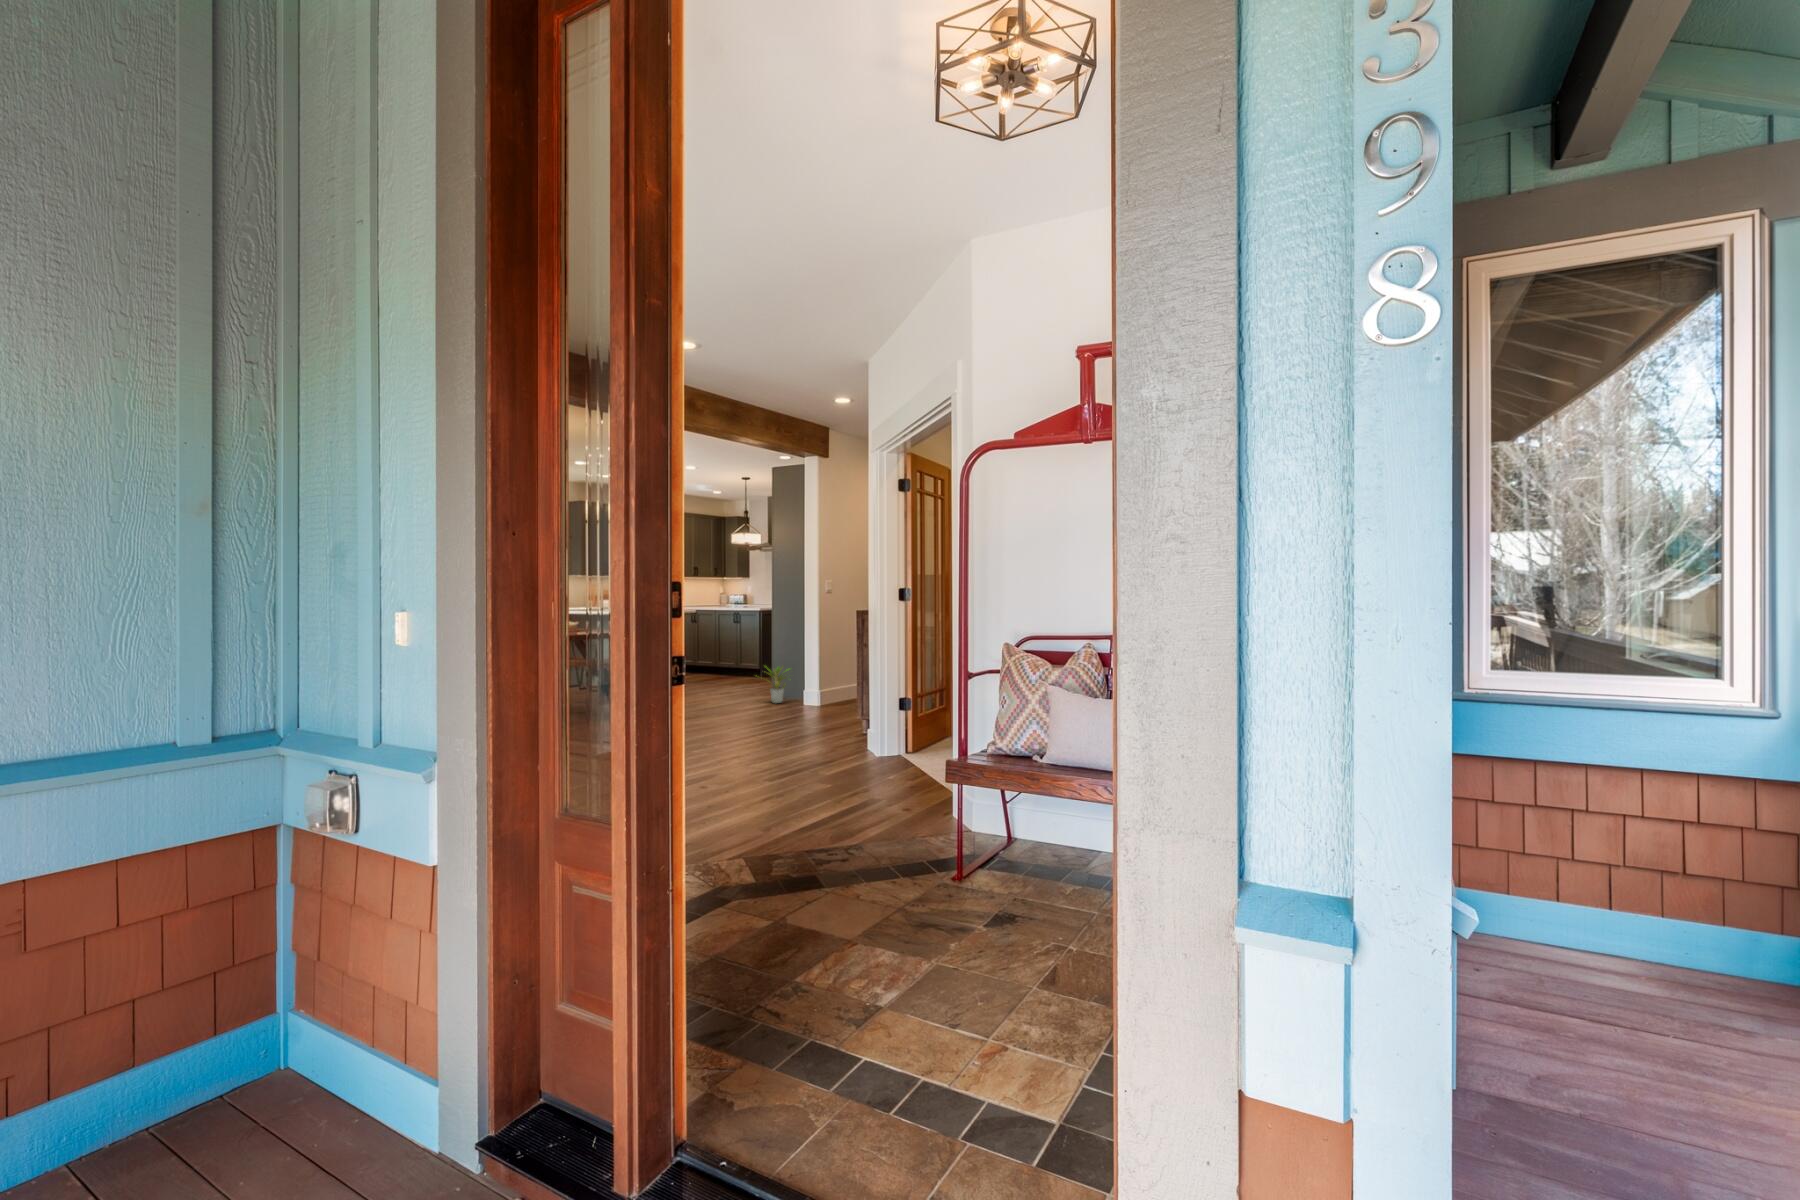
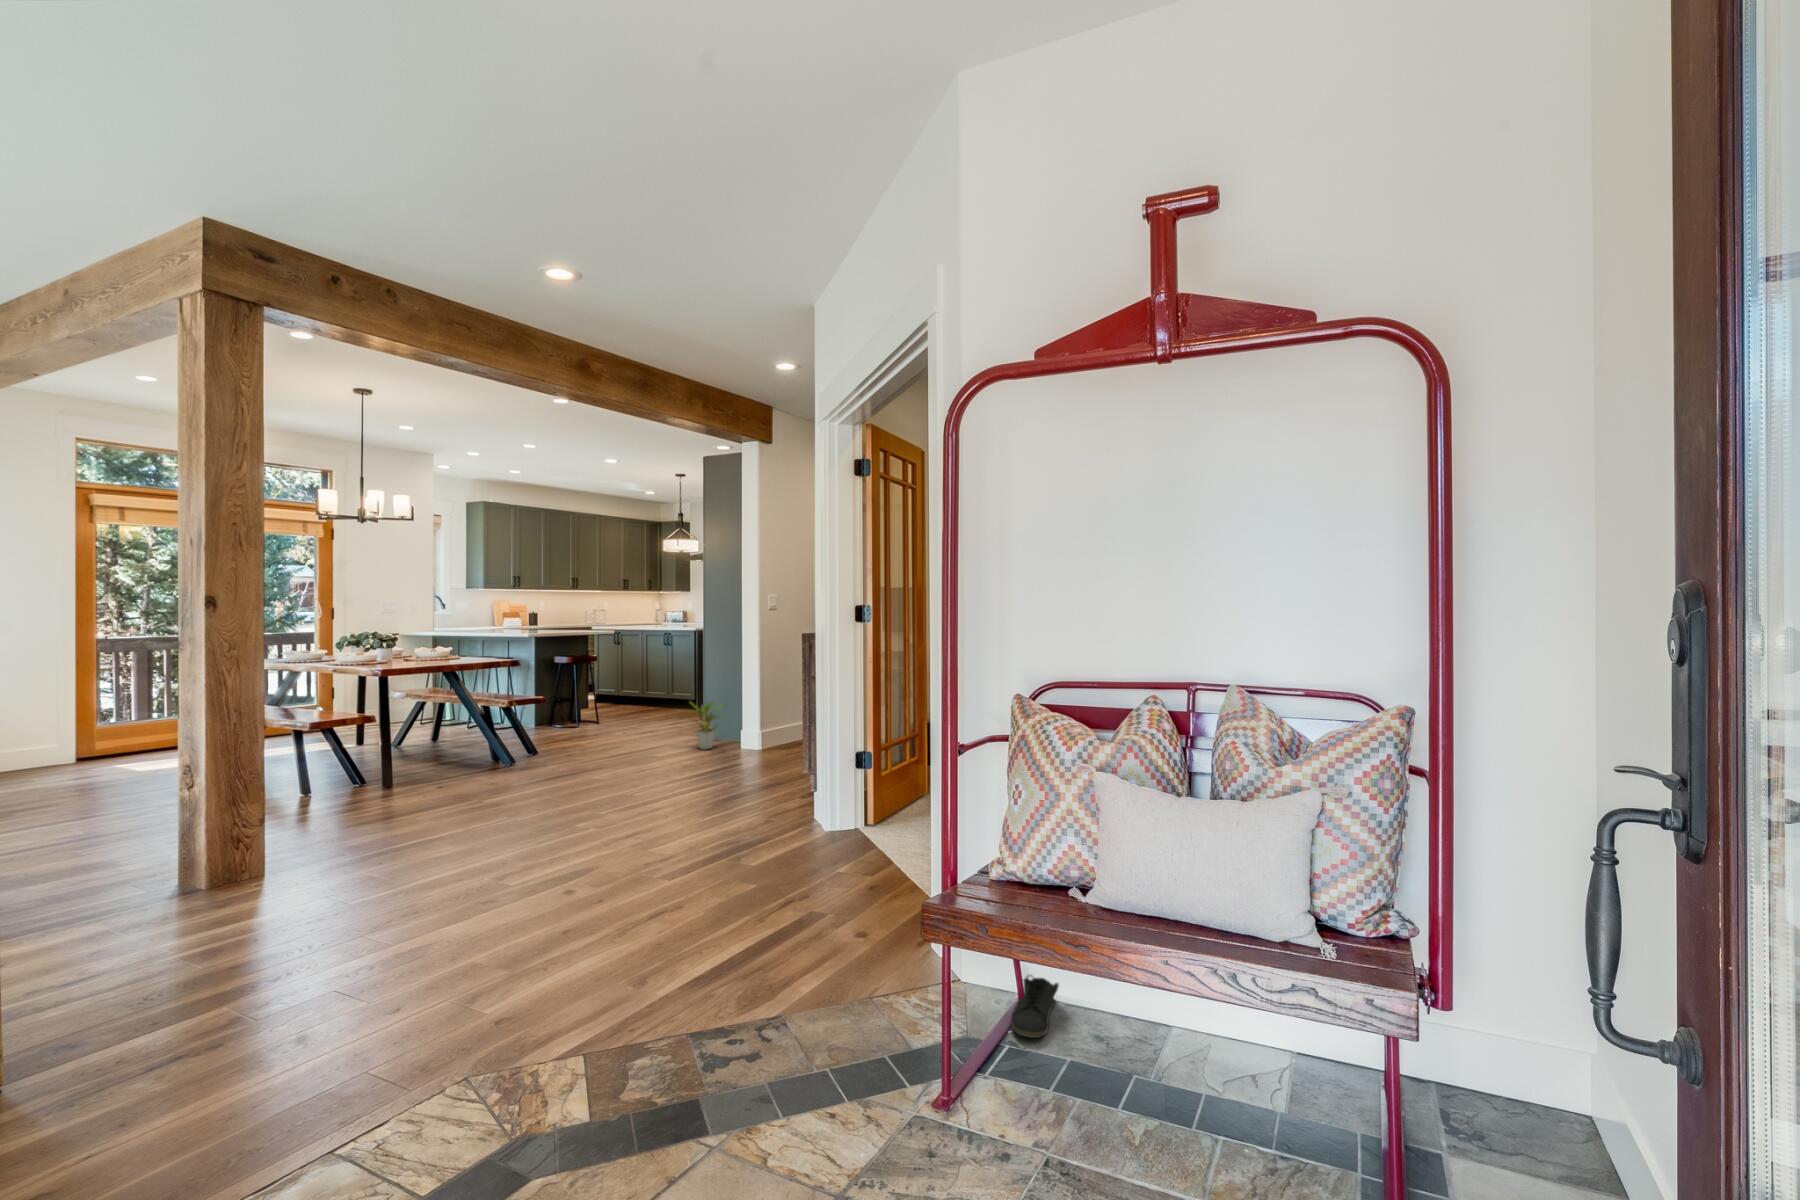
shoe: none [1001,818,1034,857] -> present [1010,975,1059,1038]

